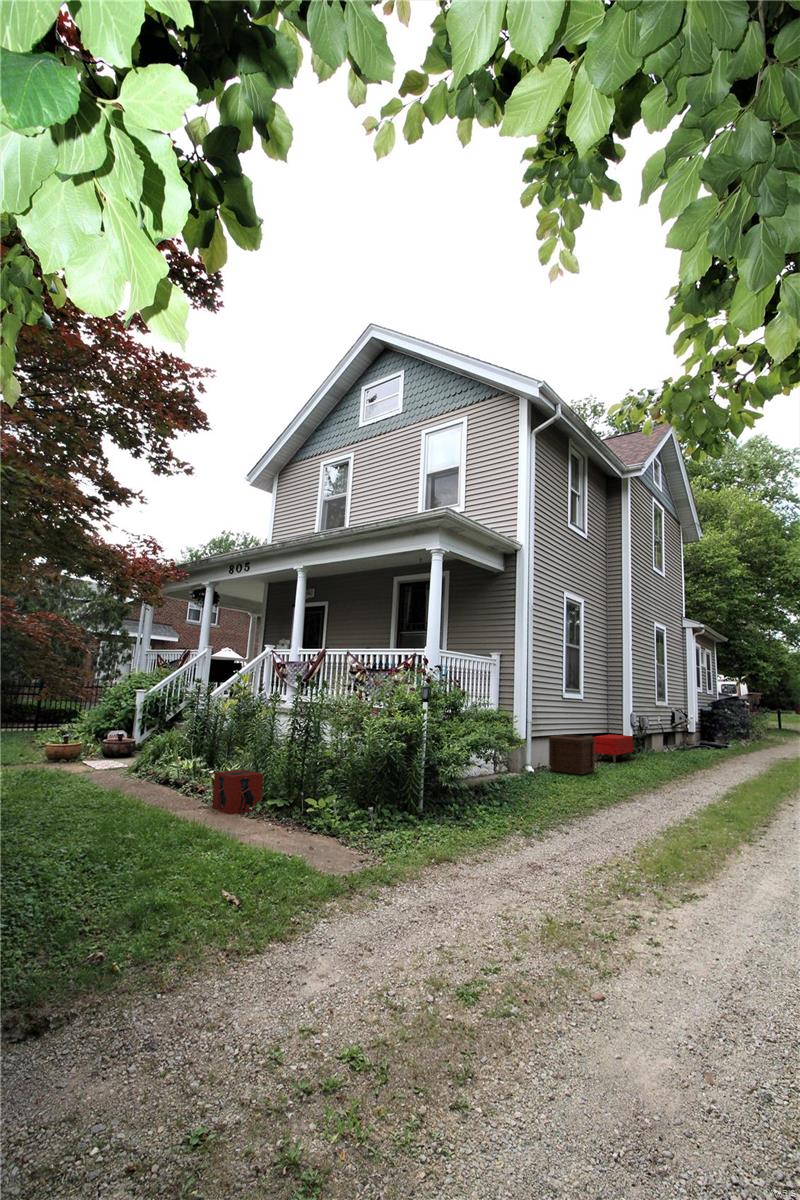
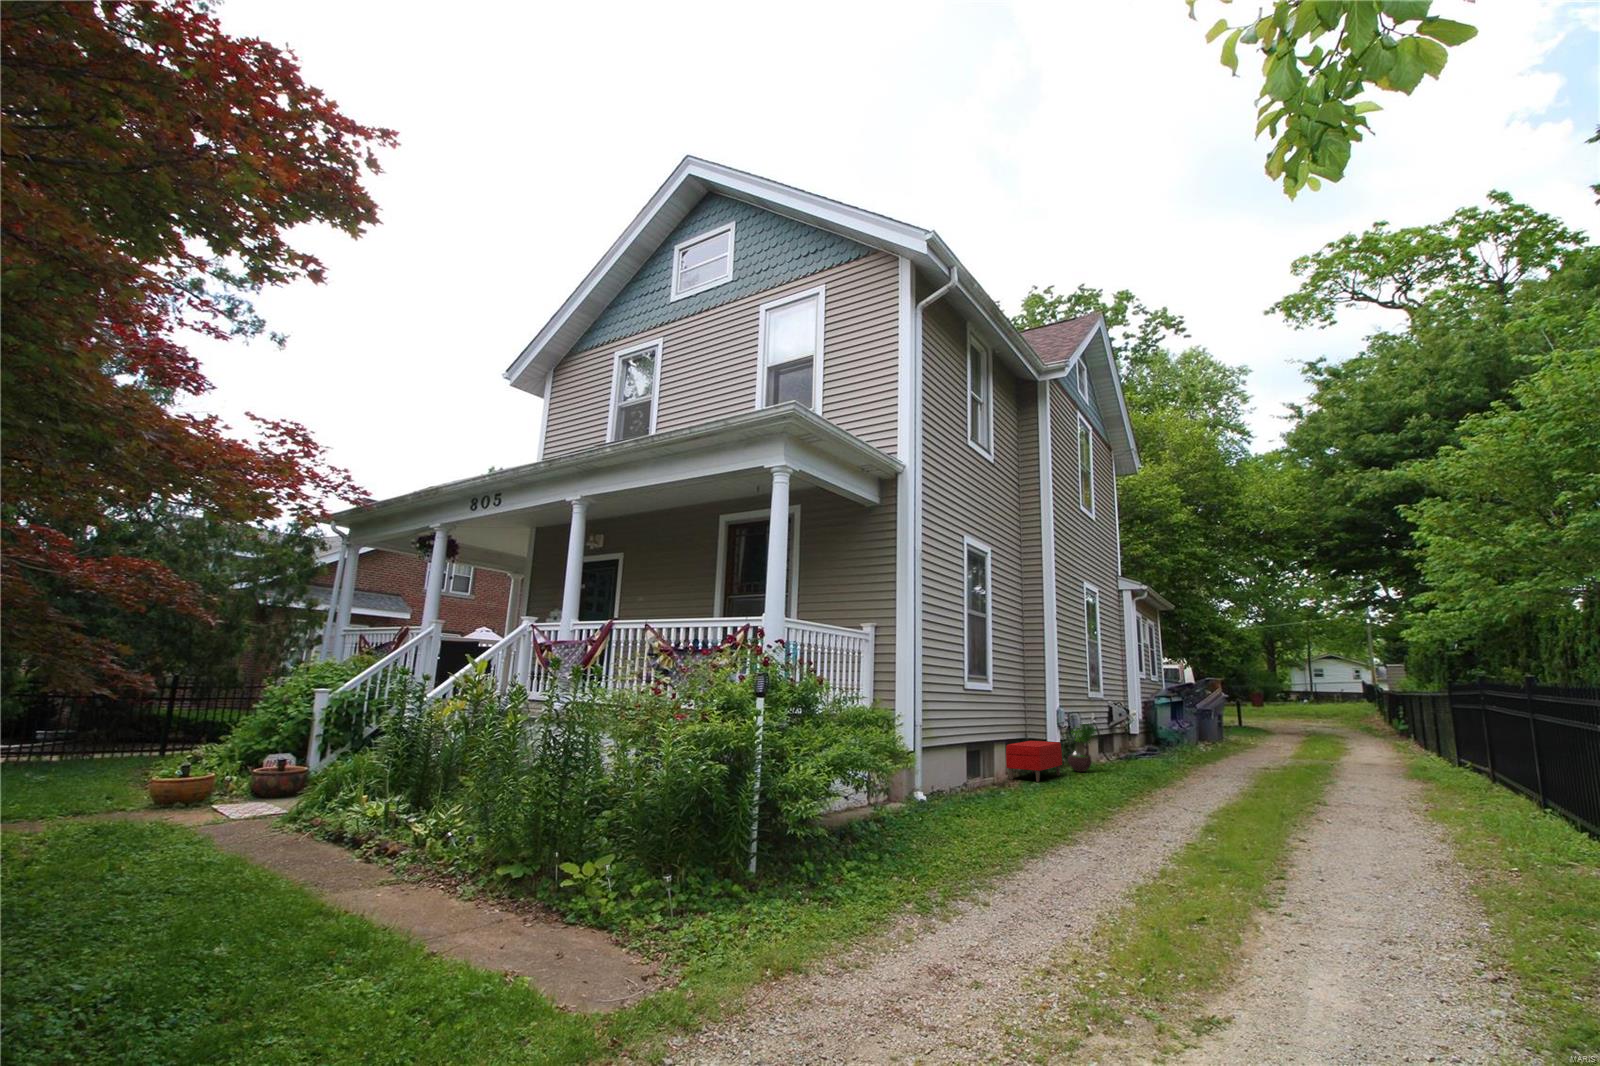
potted tree: none [638,720,660,757] -> present [1068,724,1095,772]
wooden crate: present [549,735,595,775] -> none [946,743,1012,802]
storage box: present [212,770,263,814] -> none [402,814,491,893]

